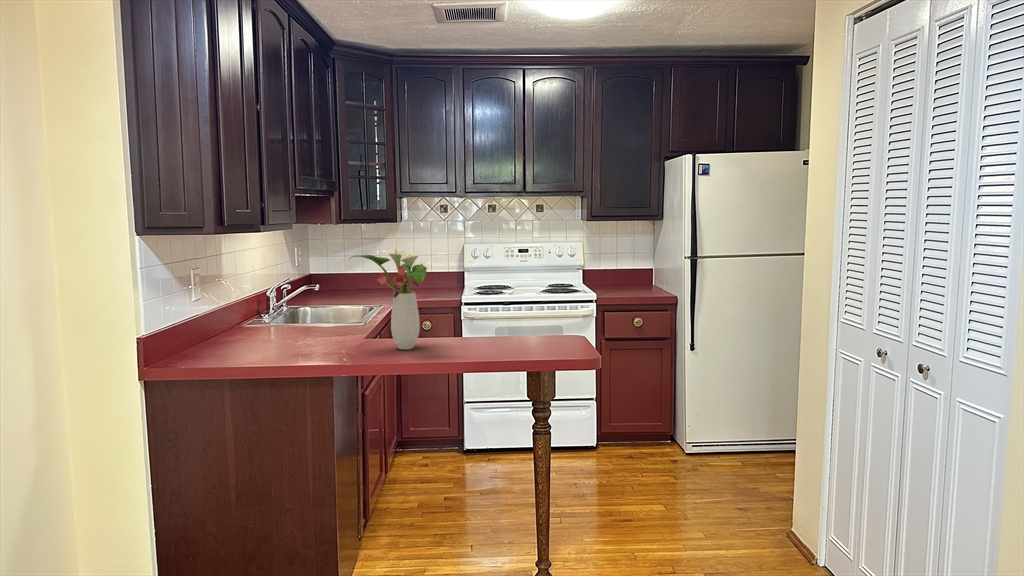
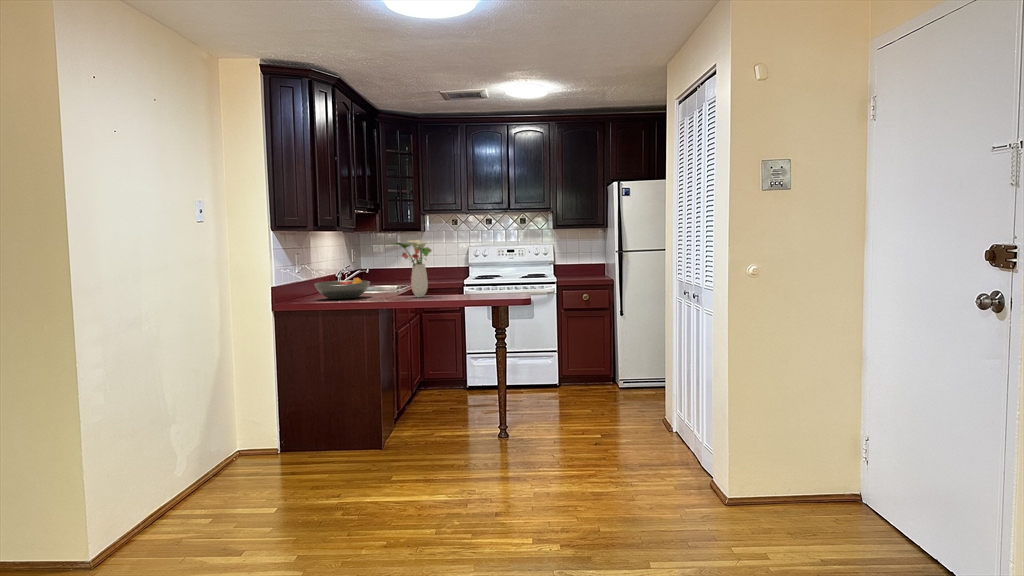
fruit bowl: none [220,308,320,350] -> present [314,277,370,299]

